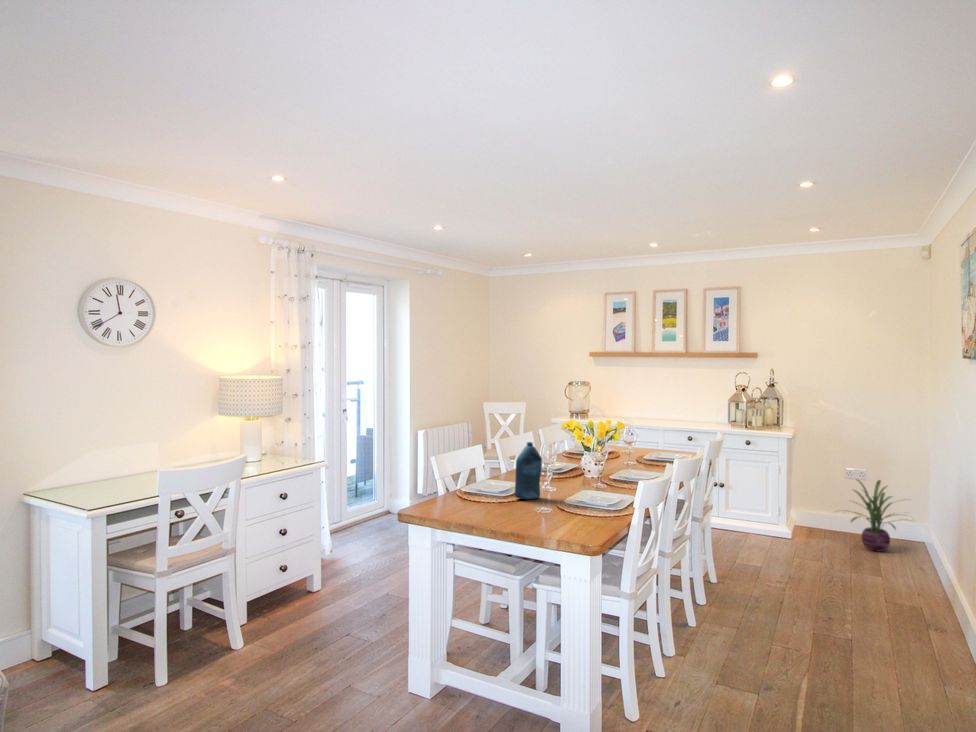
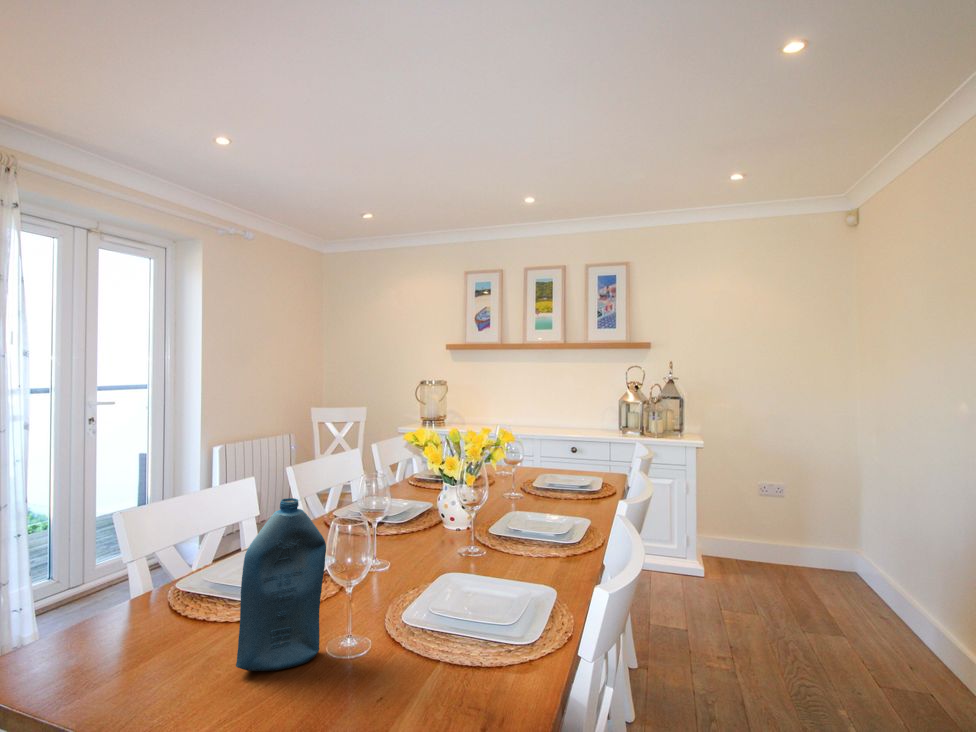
decorative plant: present [851,480,896,552] -> none [752,496,857,590]

